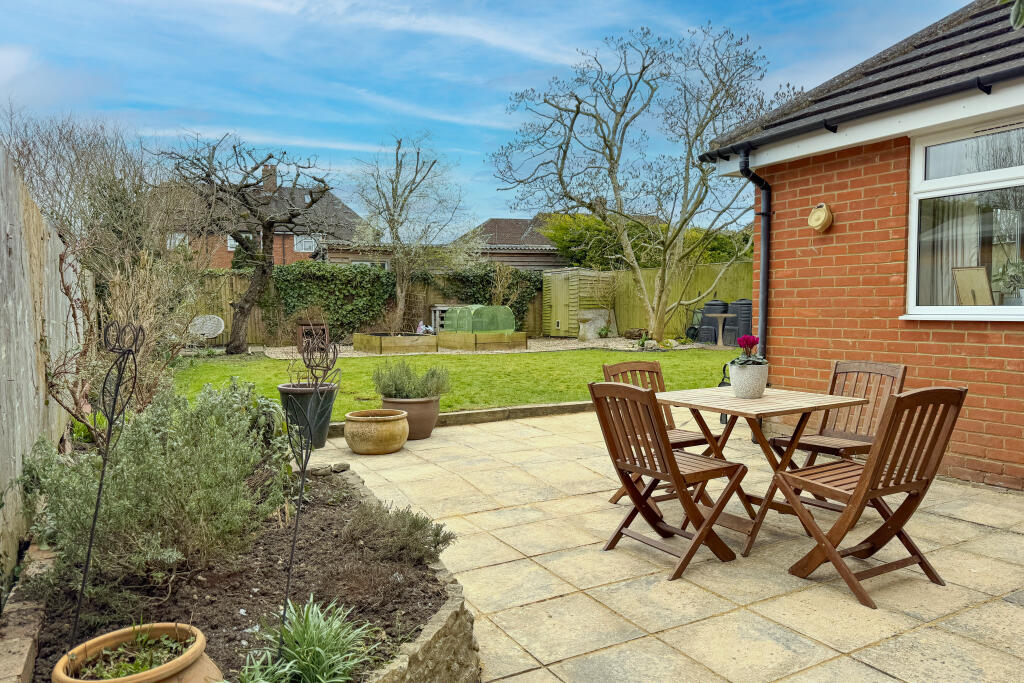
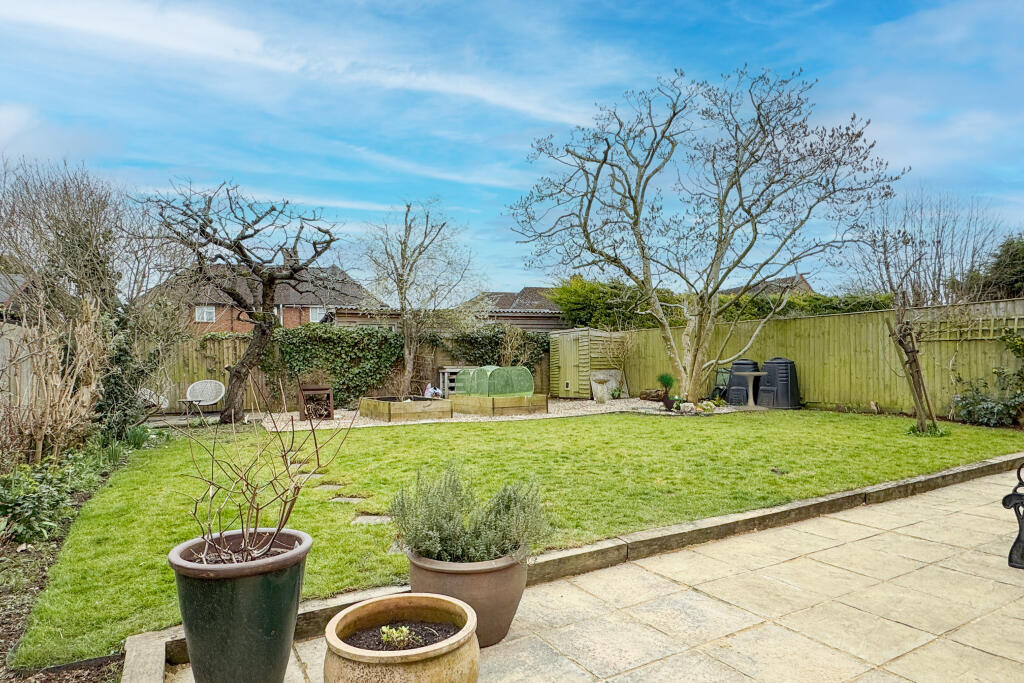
potted tree: none [630,310,653,350] -> present [656,373,681,411]

